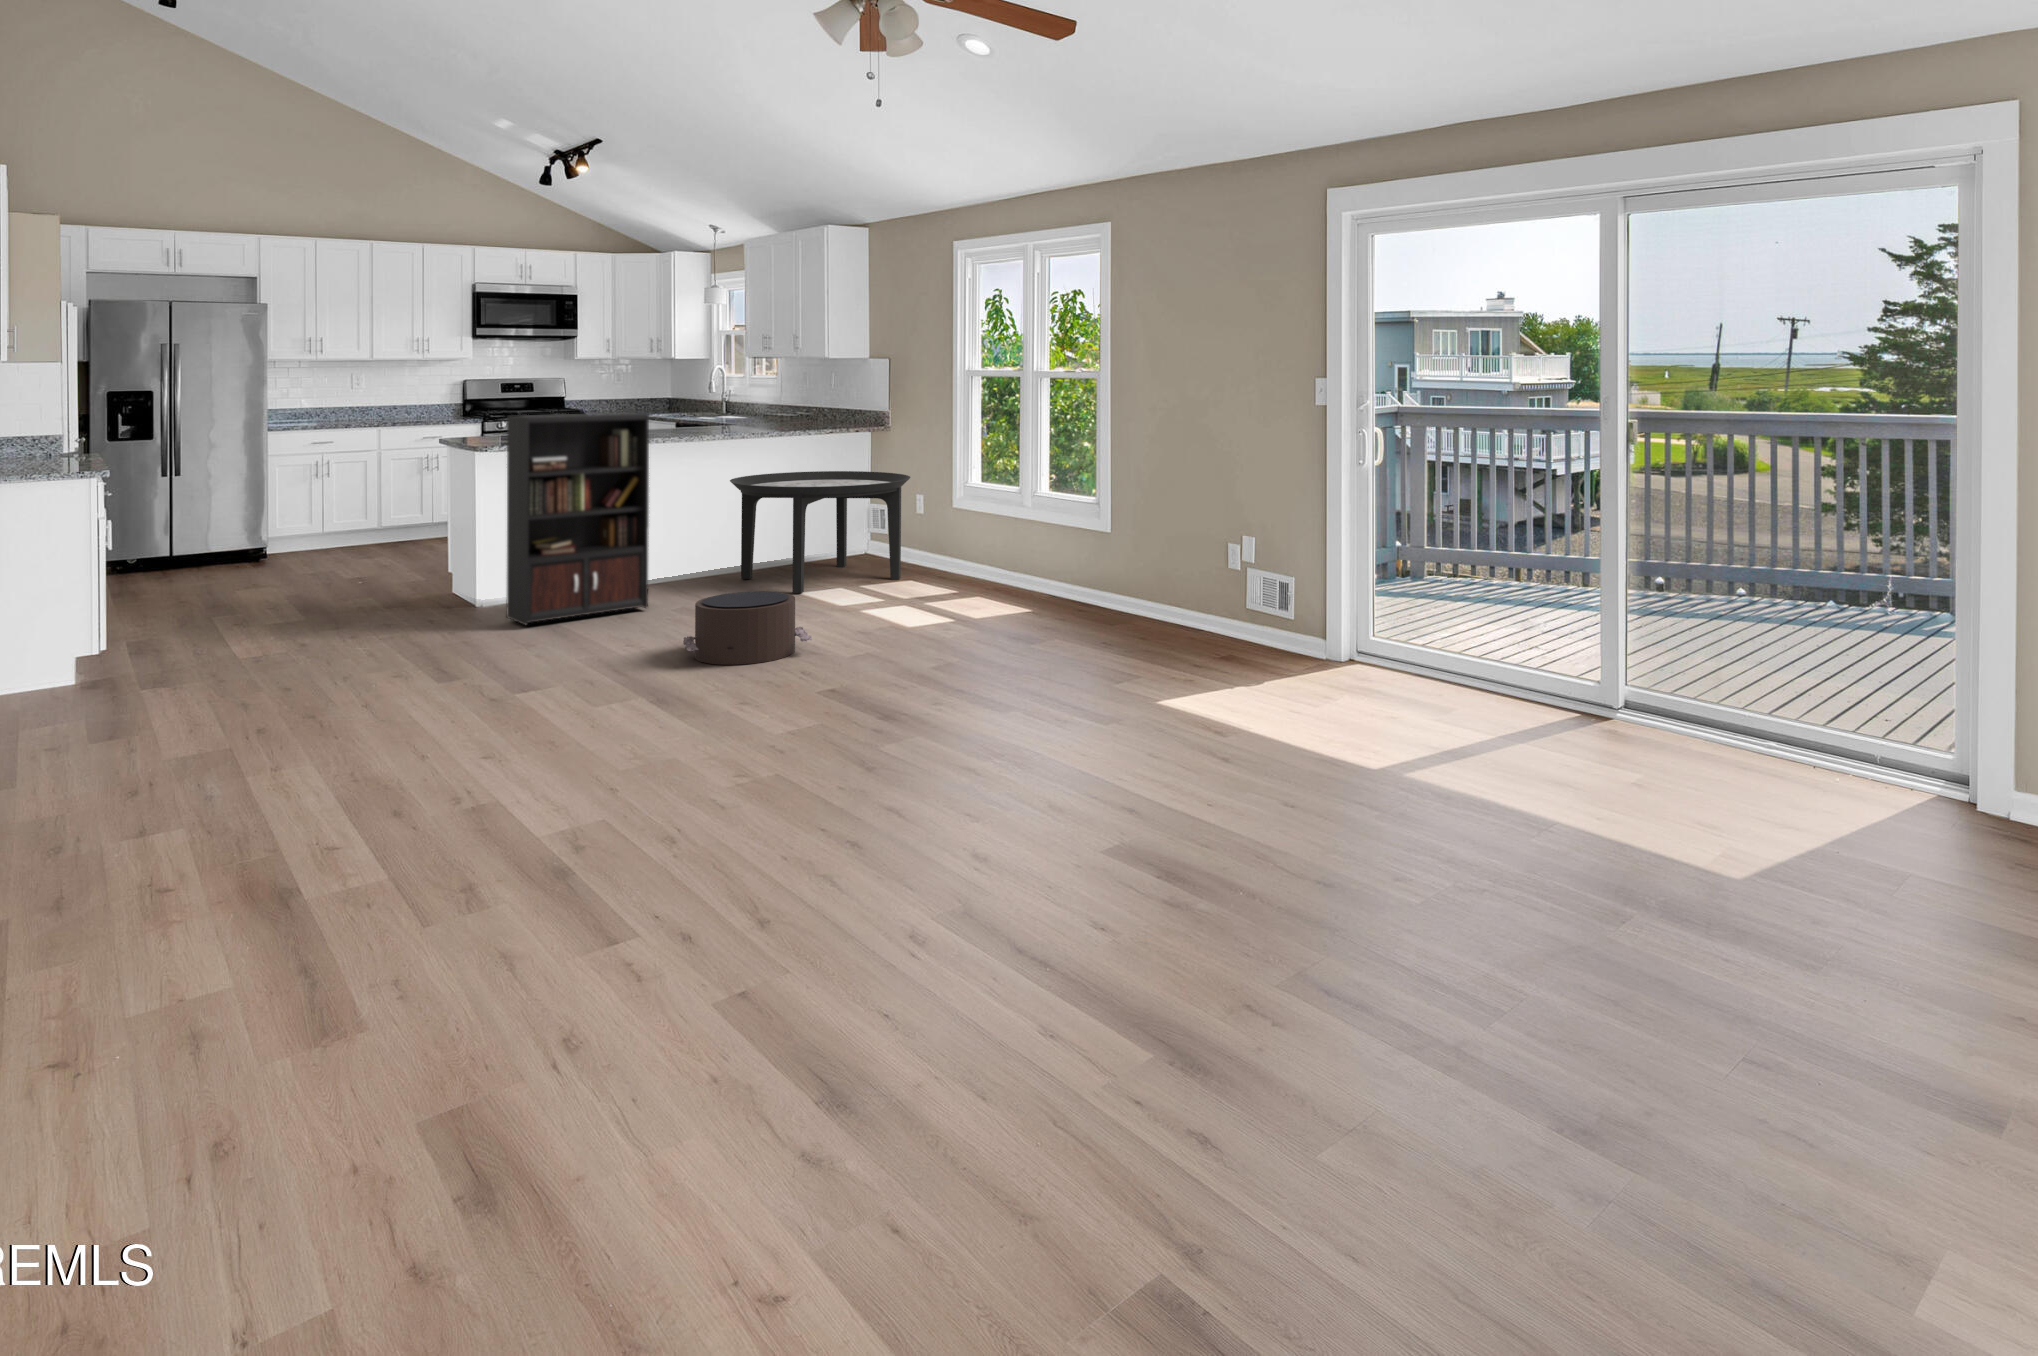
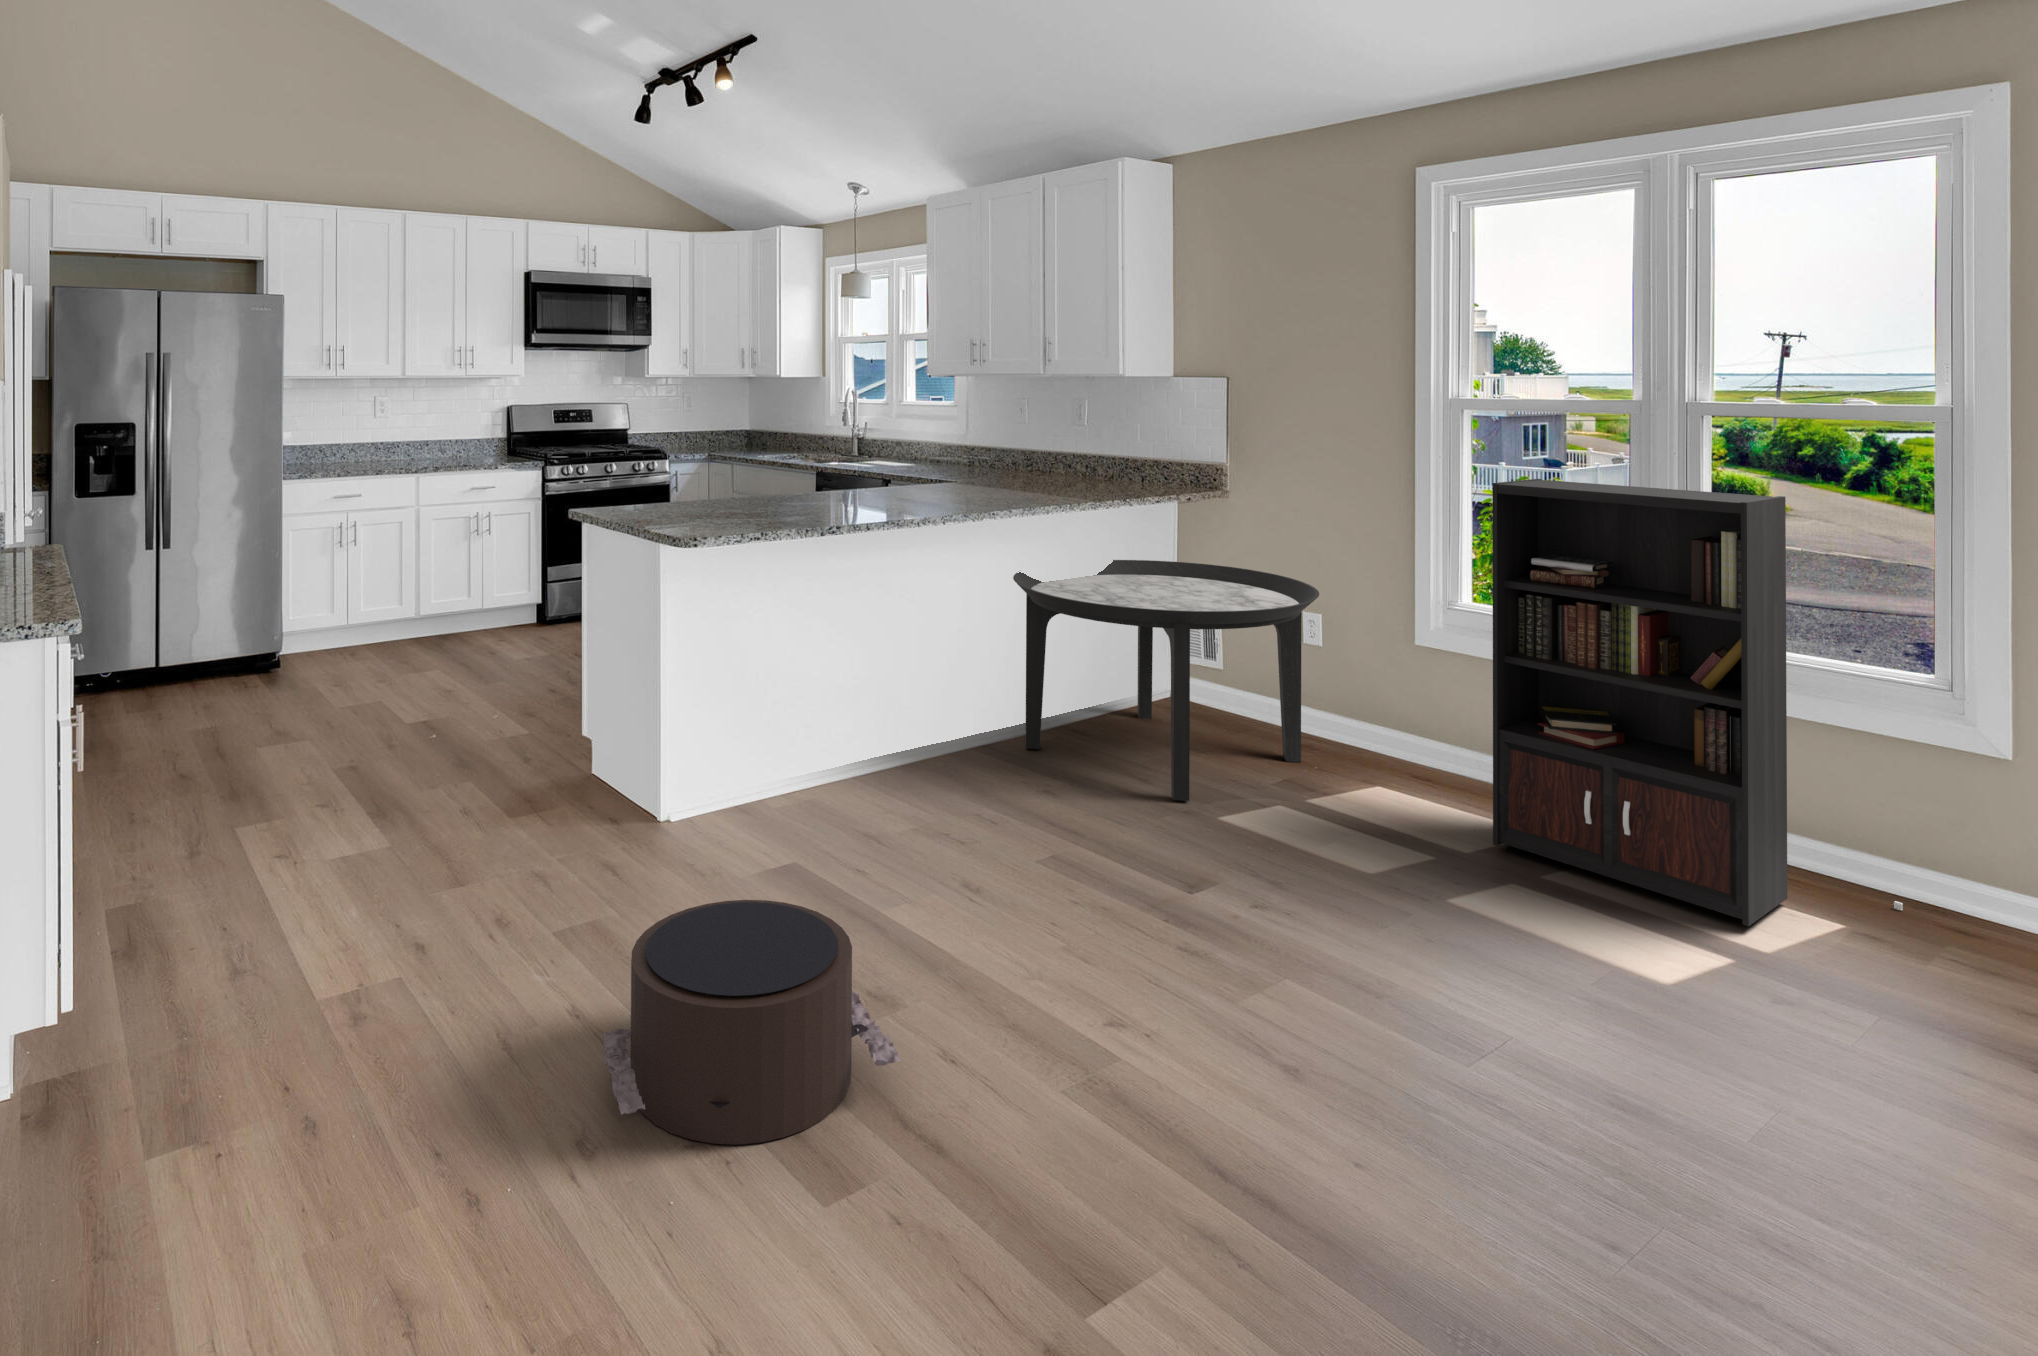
bookcase: present [506,412,649,625] -> present [1492,479,1903,926]
pouf: present [683,591,812,665] -> present [603,900,900,1145]

